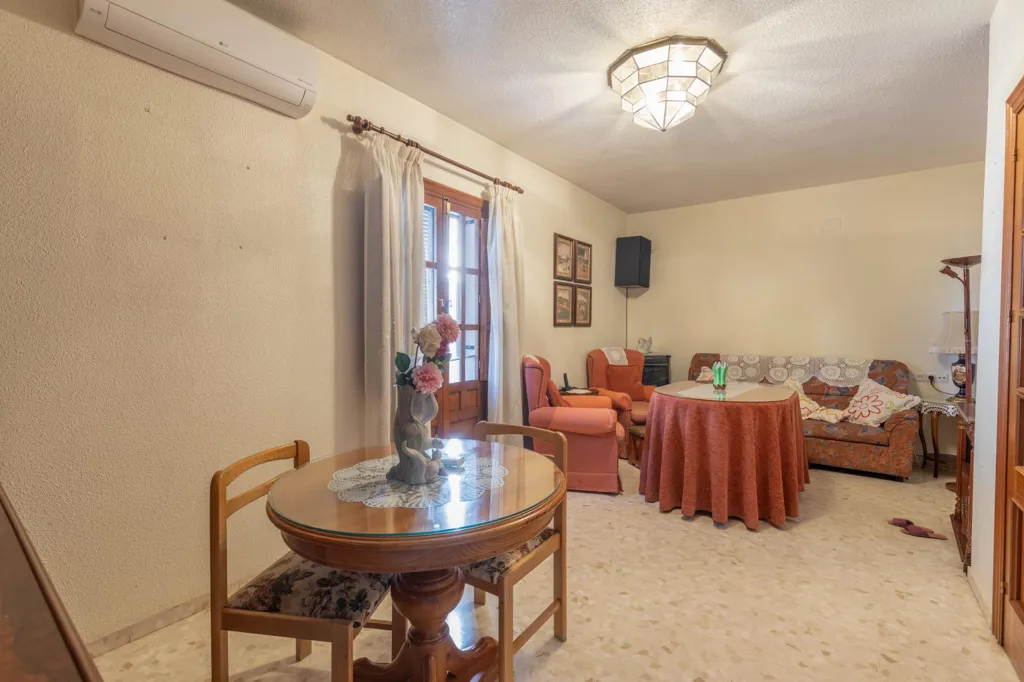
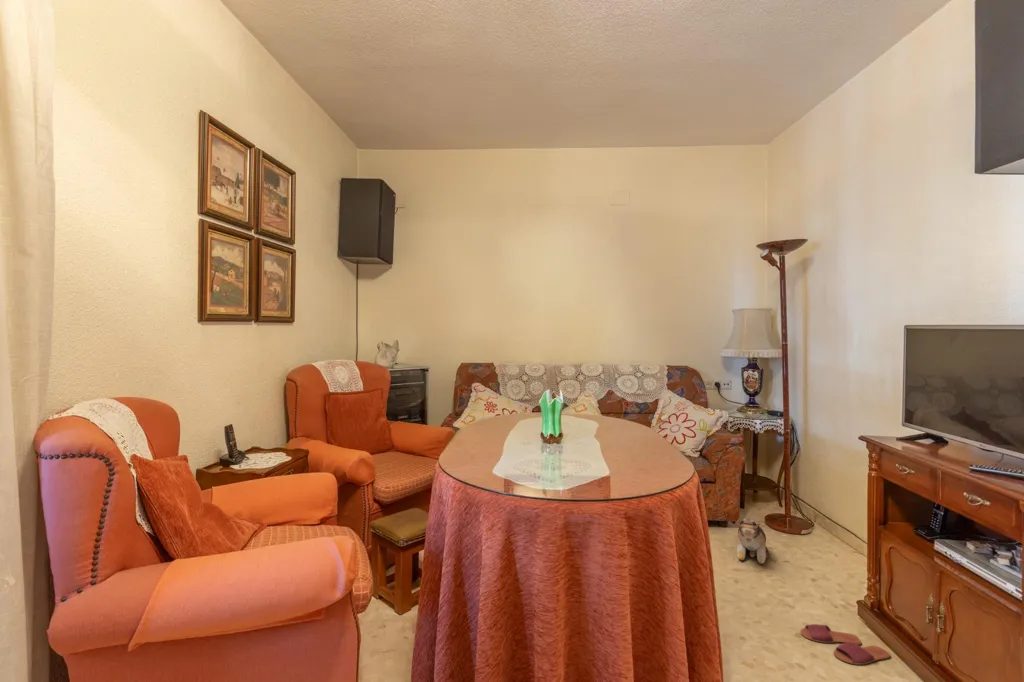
plush toy: none [880,465,923,501] -> present [736,518,769,564]

